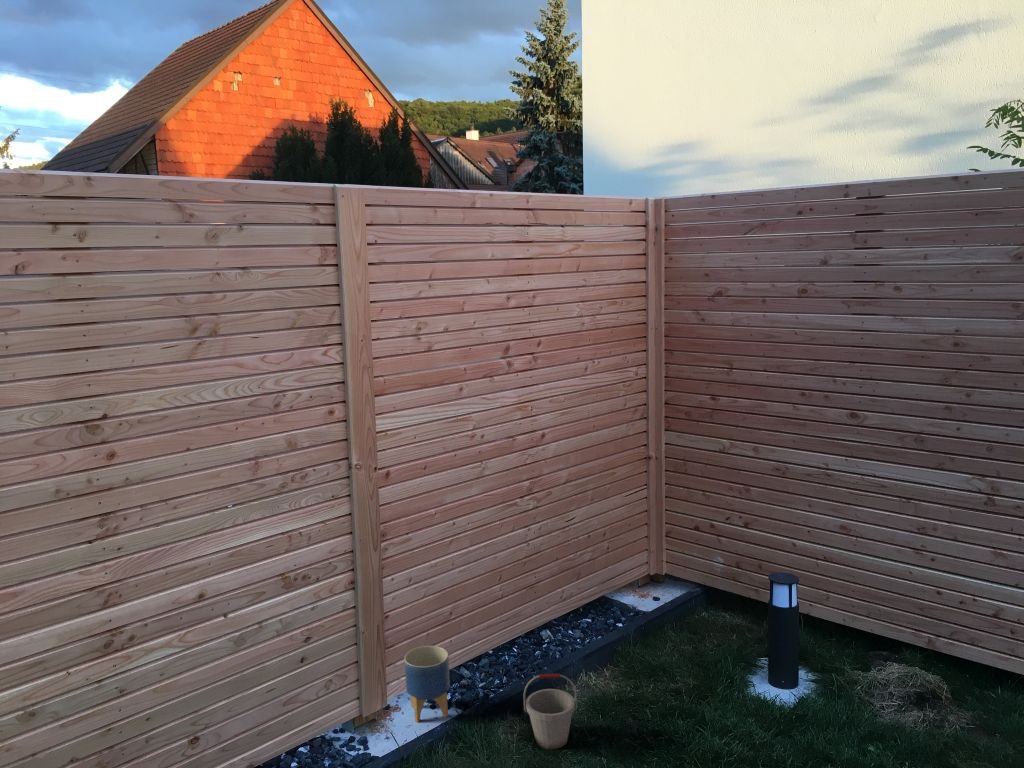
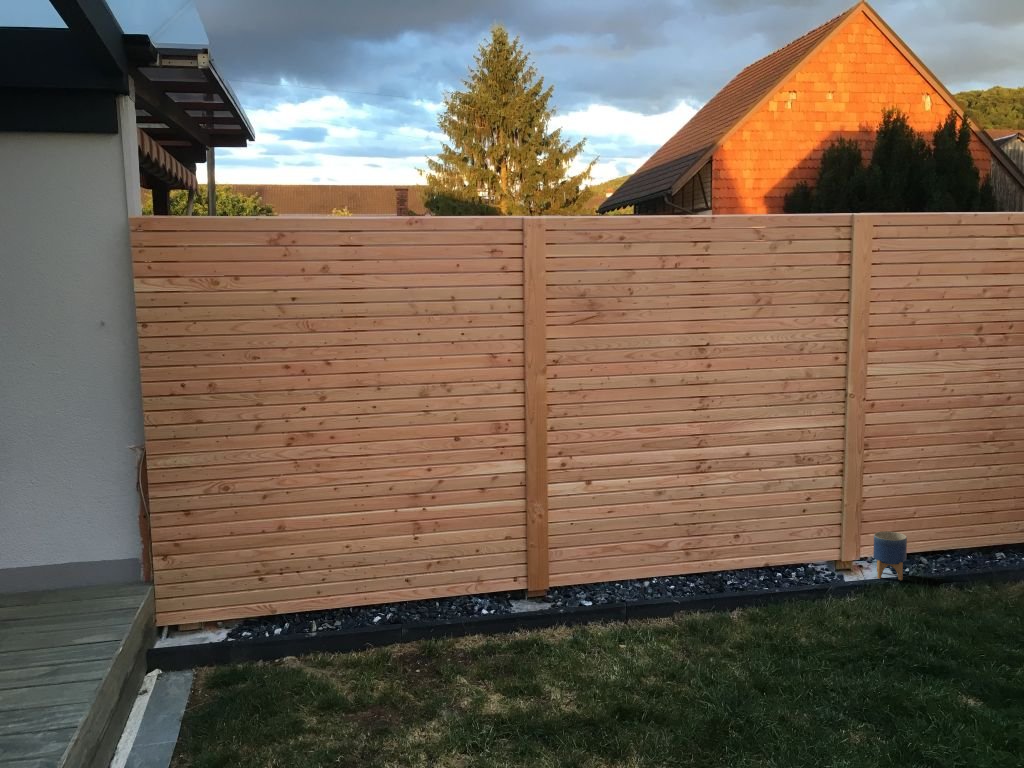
bucket: present [524,674,577,749] -> none [959,557,1003,612]

